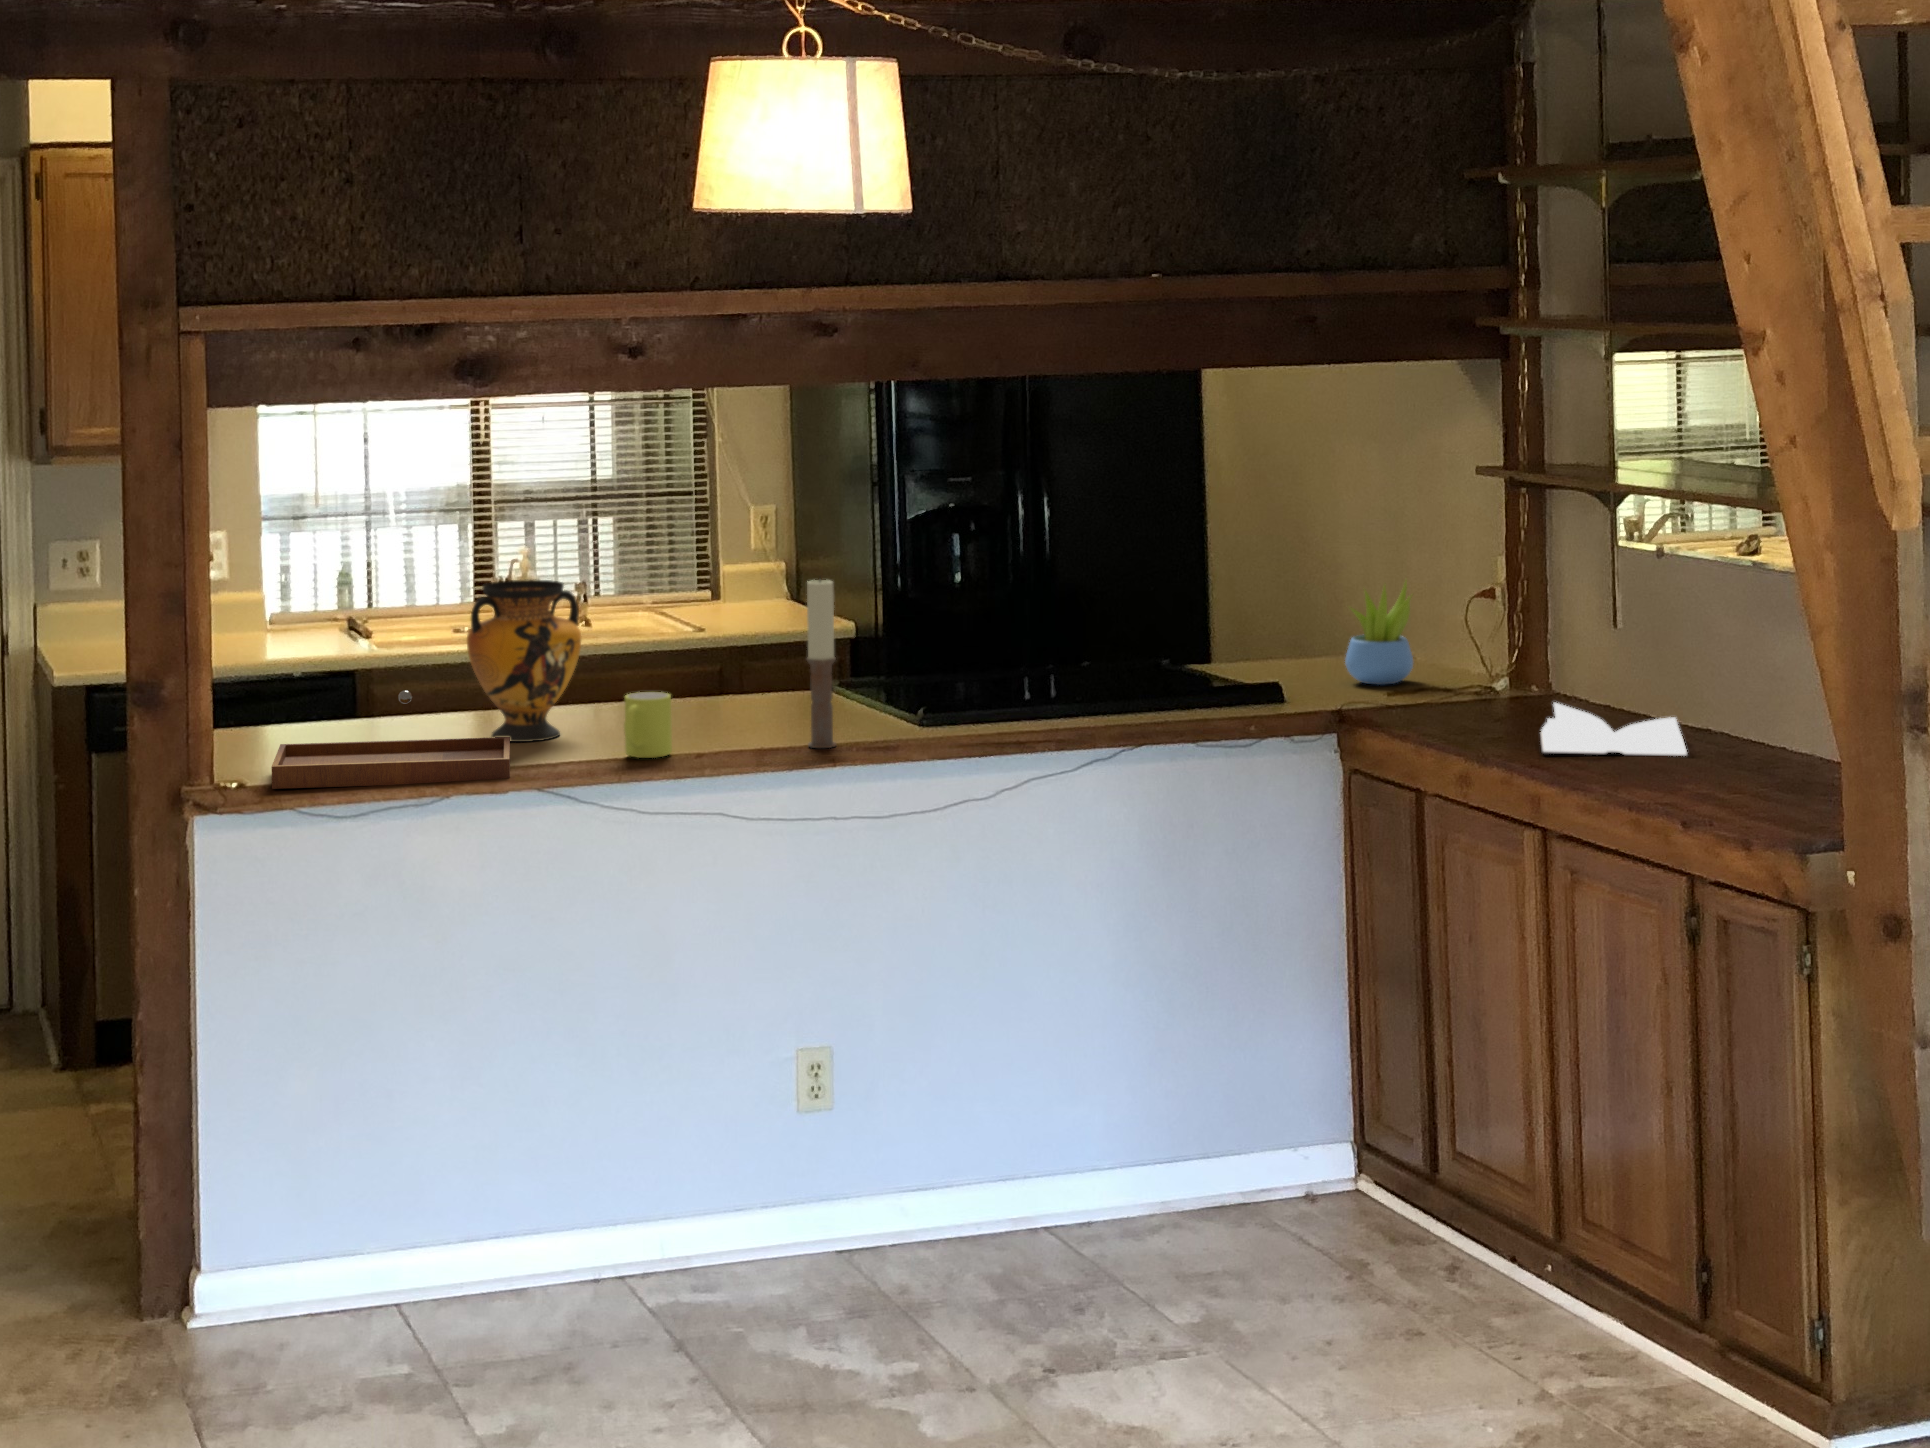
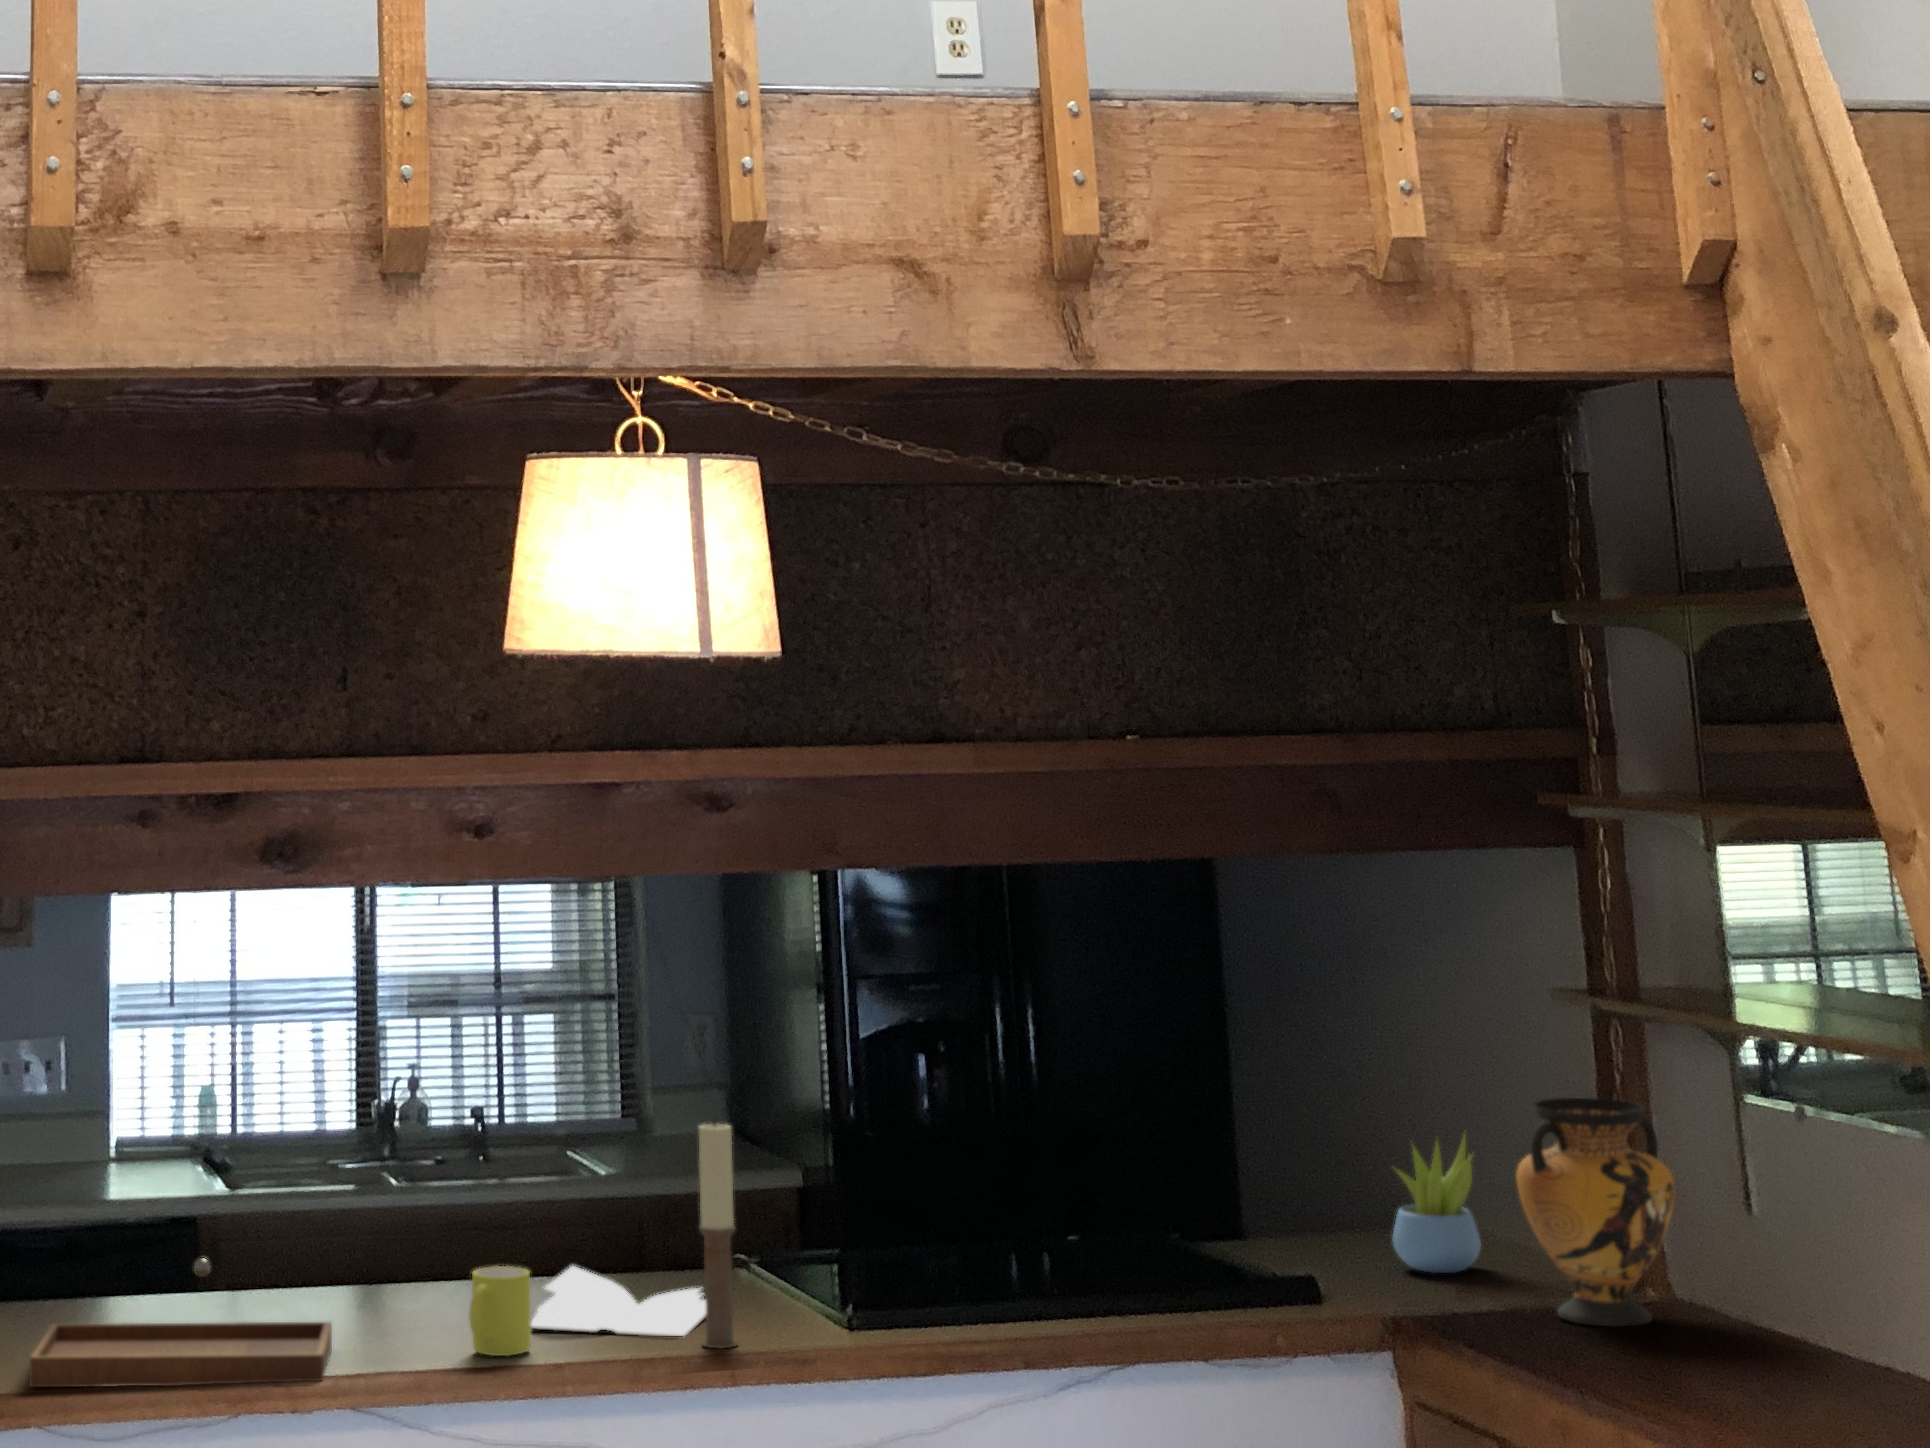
vase: present [467,579,581,742] -> present [1517,1098,1674,1326]
book: present [1539,703,1688,756] -> present [530,1266,706,1337]

